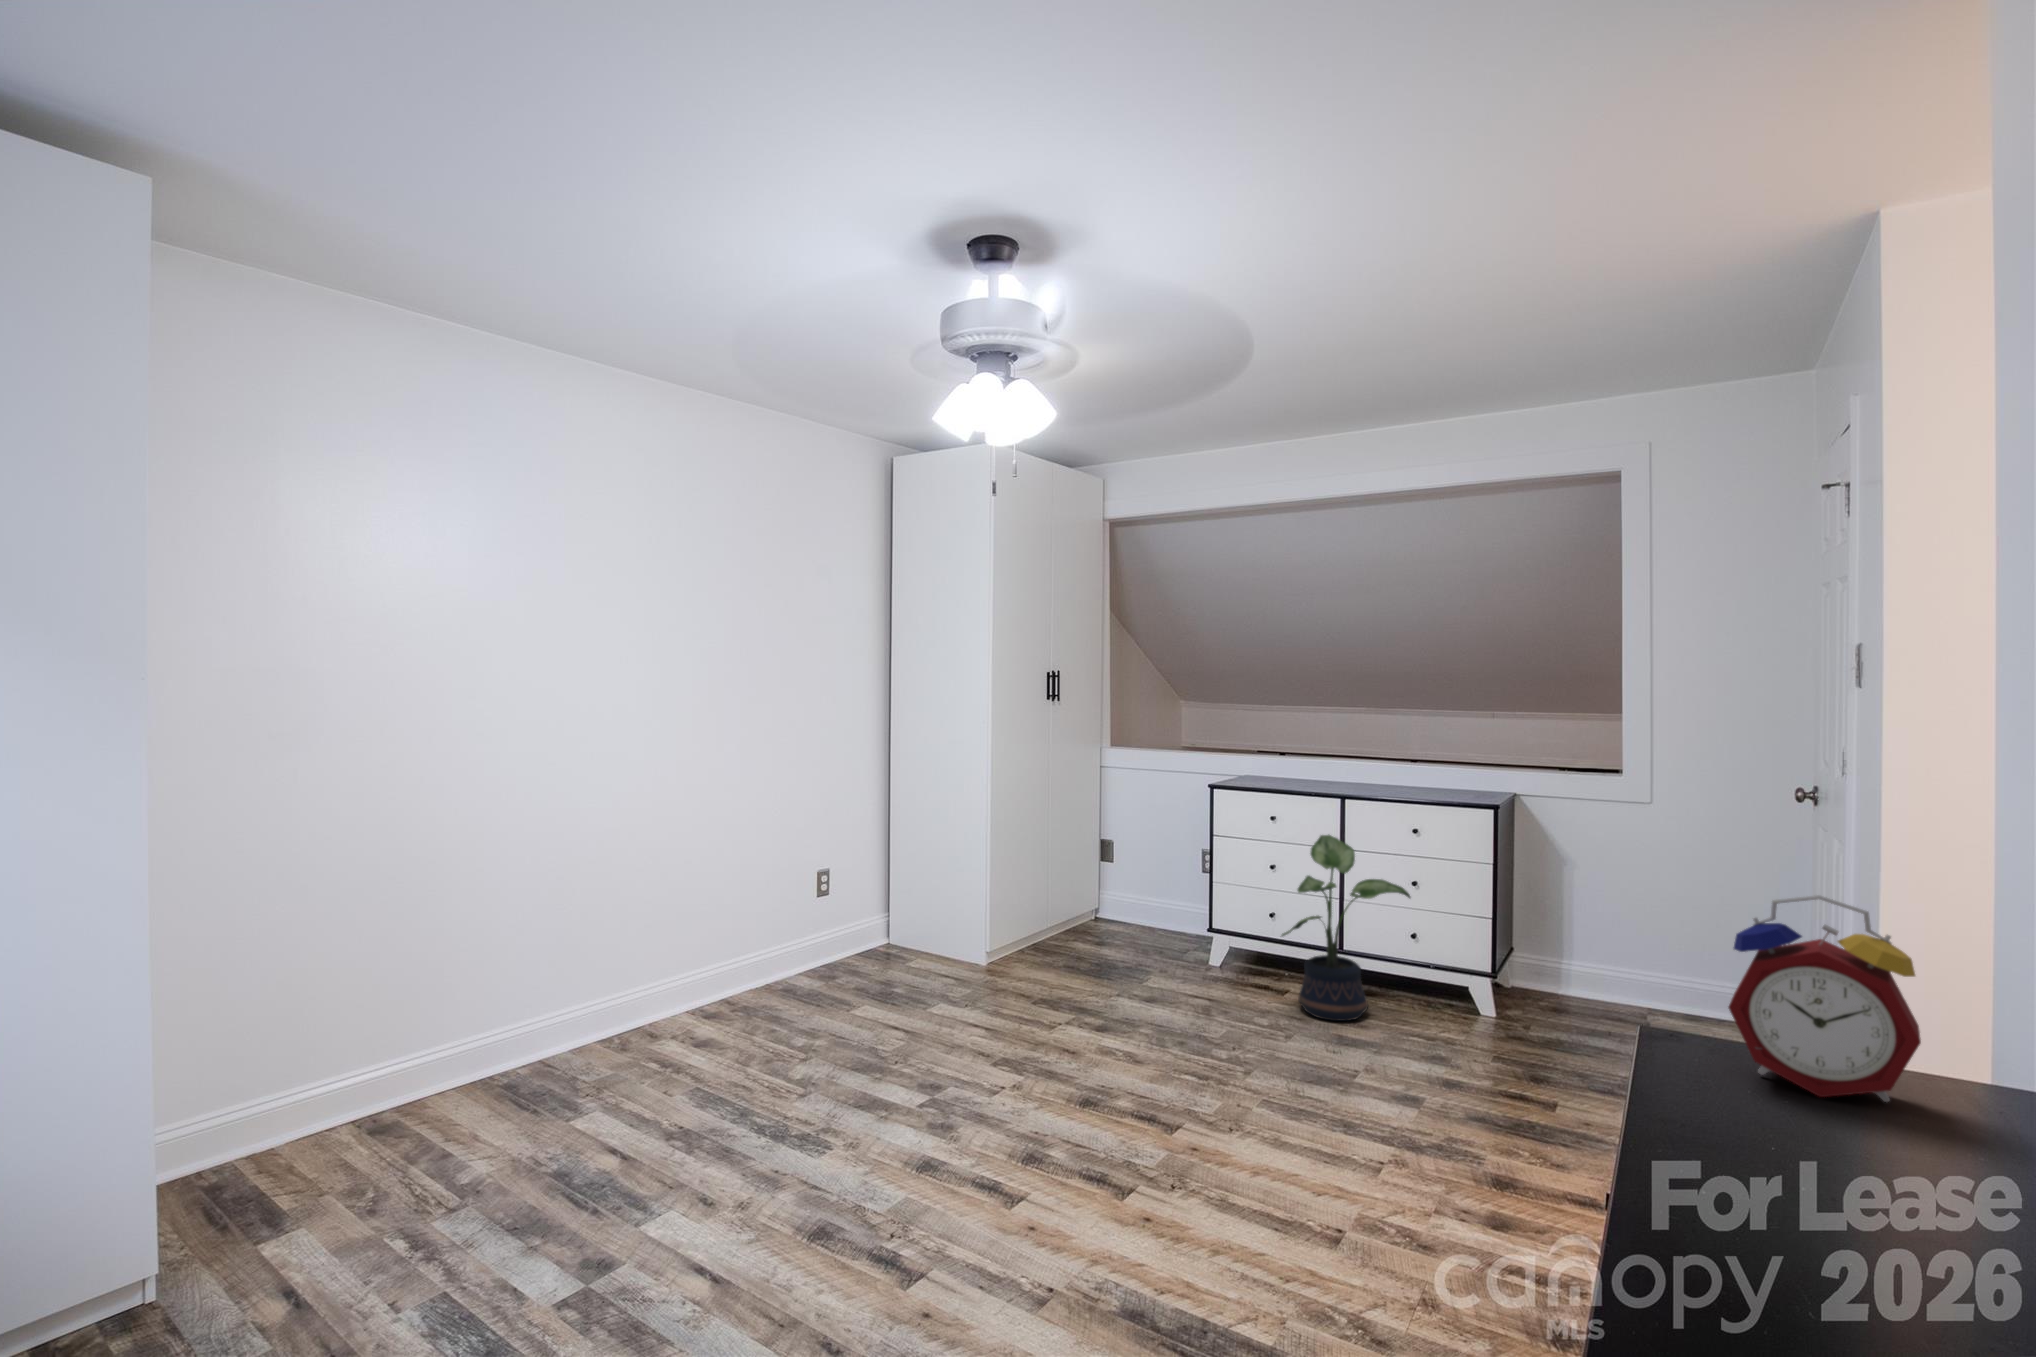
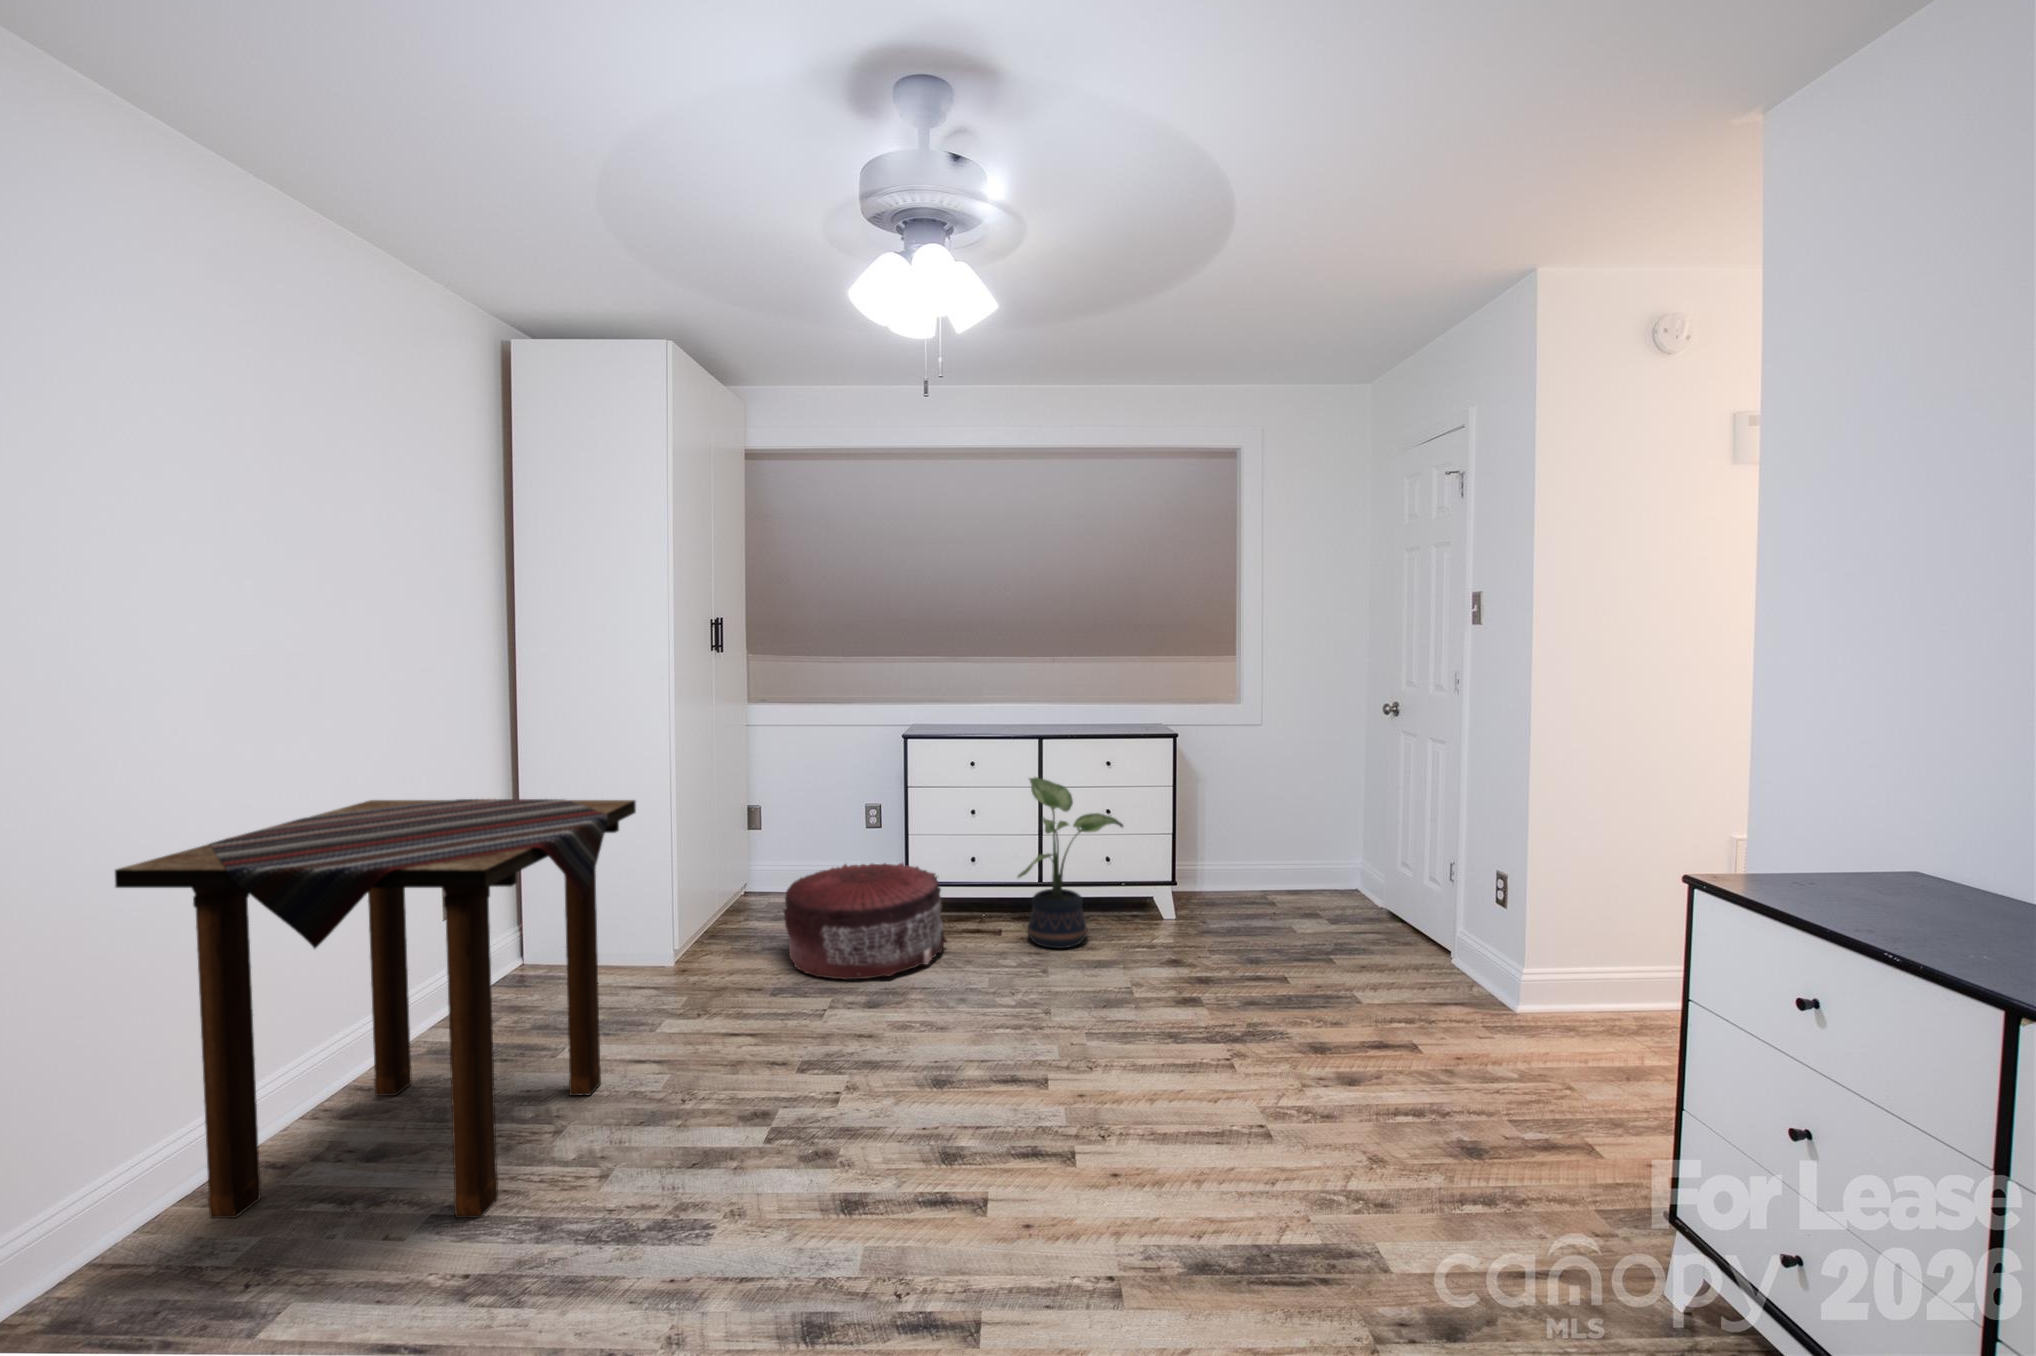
side table: none [576,803,886,1097] -> present [115,799,636,1218]
alarm clock: present [1729,895,1921,1102] -> none [1825,775,1966,912]
pouf: none [1062,899,1213,1009] -> present [783,863,947,979]

